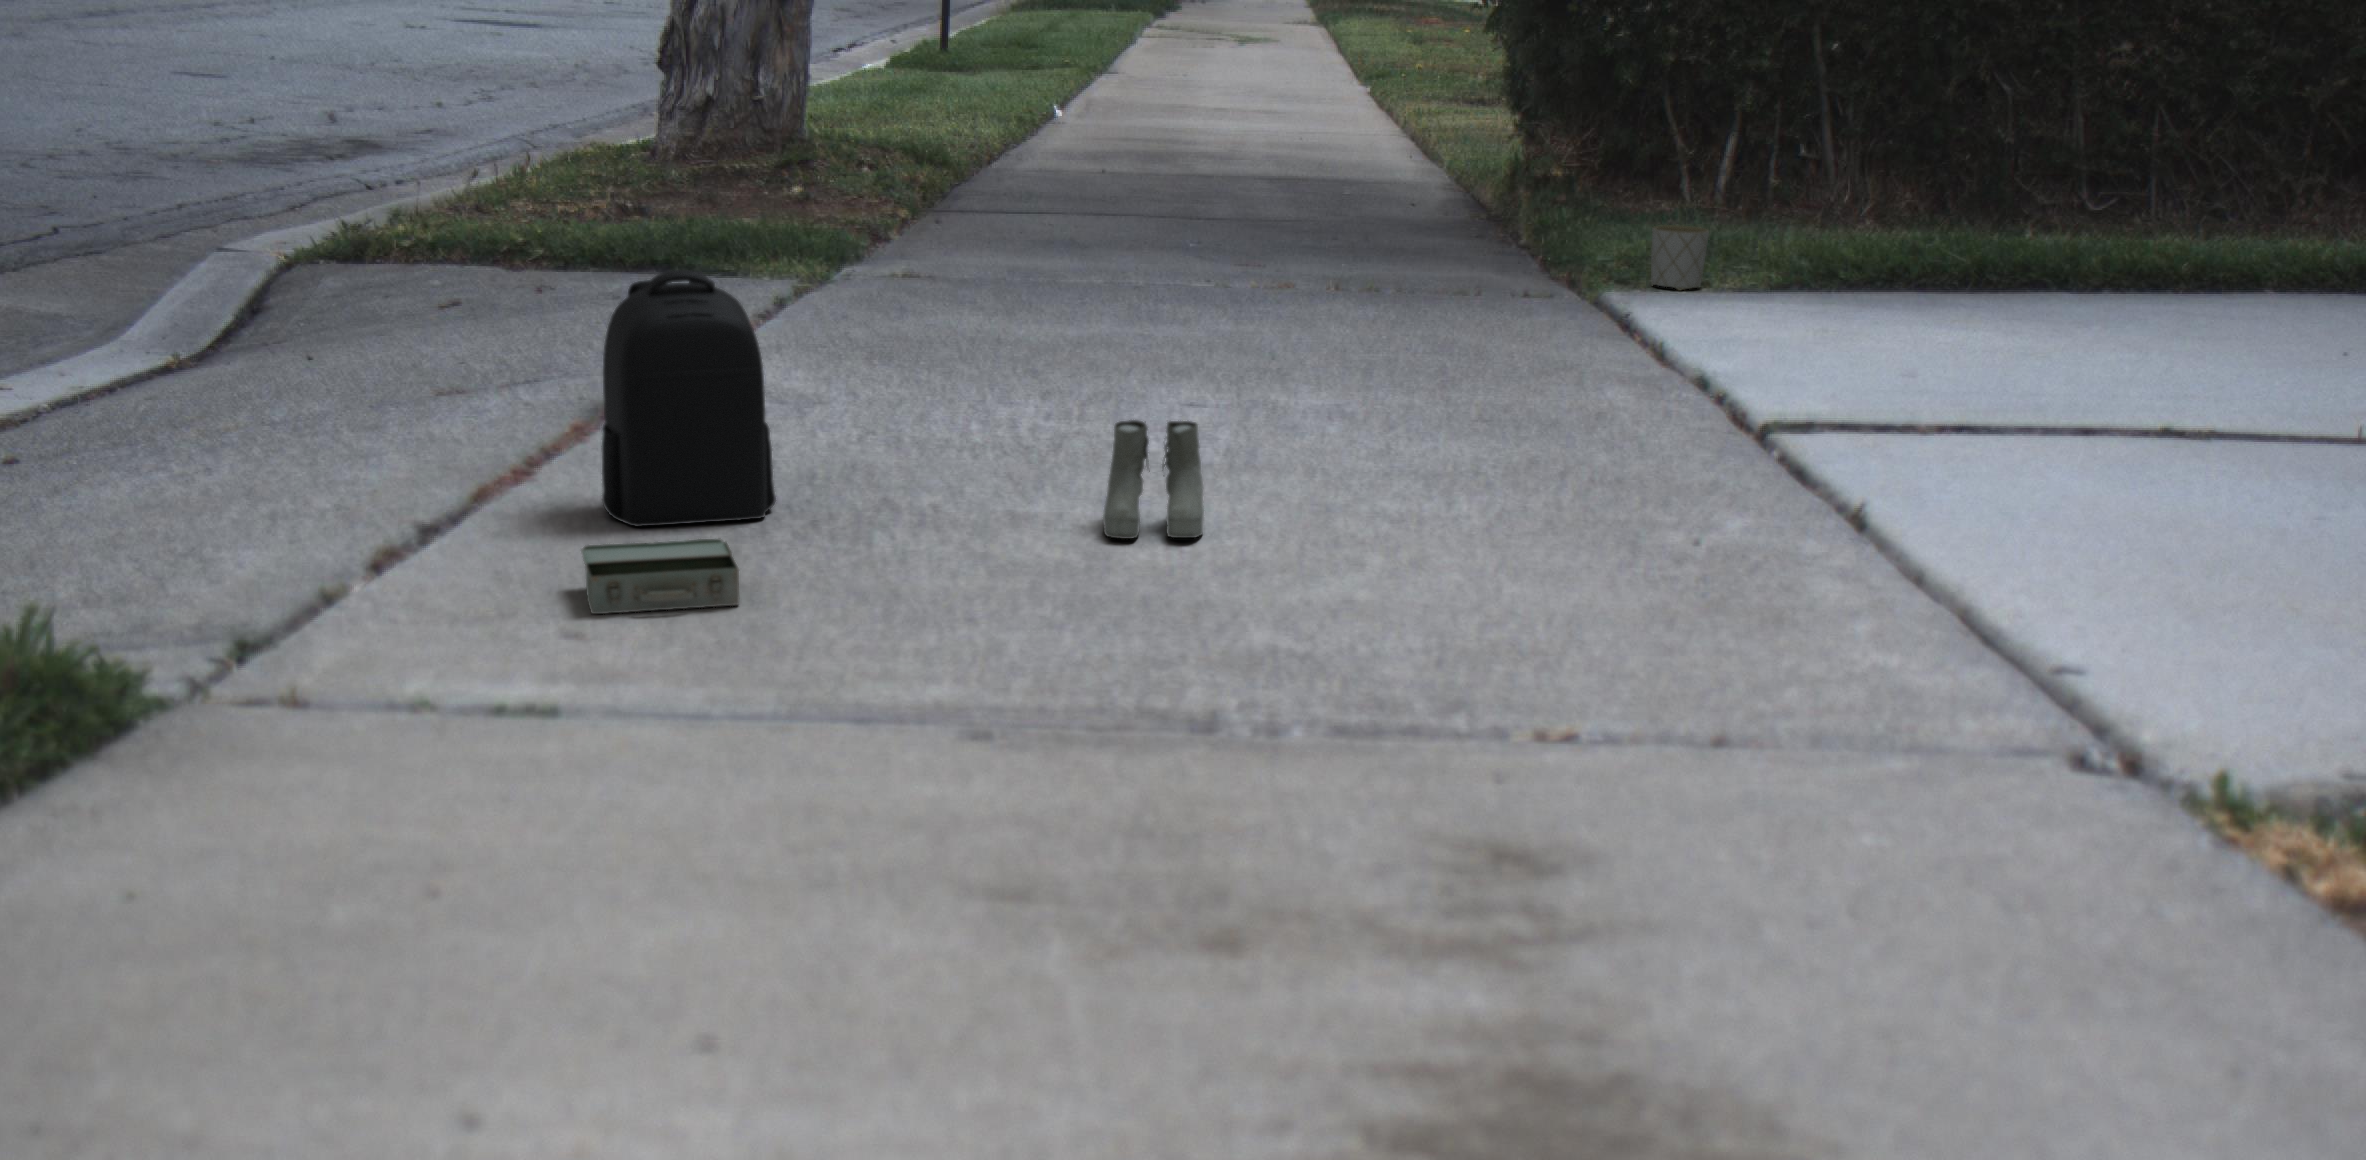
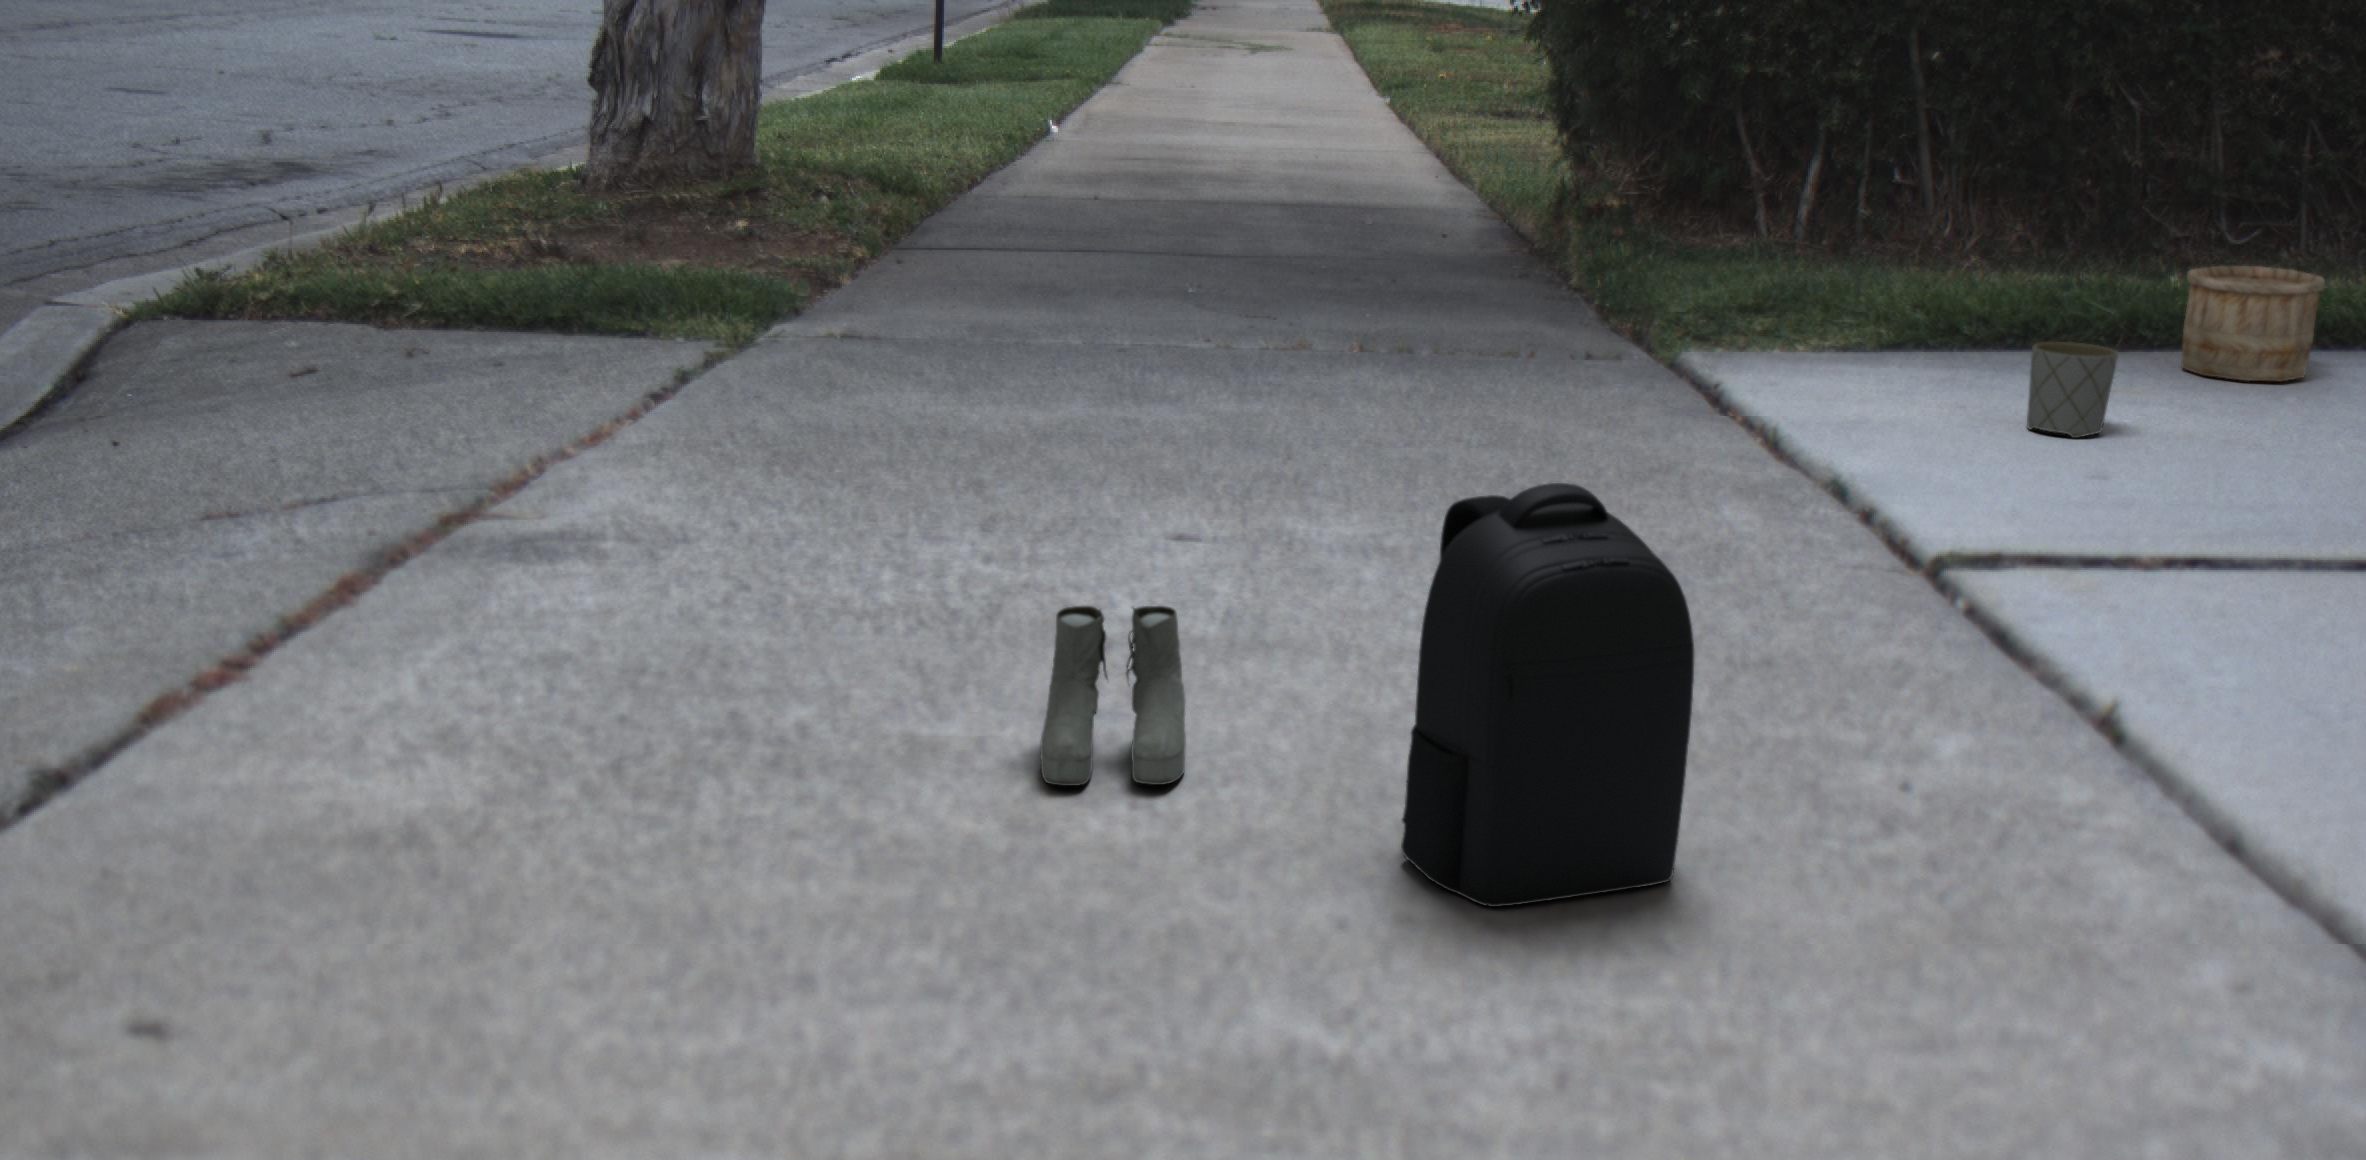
wooden bucket: none [2011,220,2125,314] -> present [2181,266,2325,381]
planter: present [1651,225,1709,291] -> present [2027,342,2118,438]
backpack: present [601,270,776,527] -> present [1401,483,1694,907]
toolbox: present [581,539,739,614] -> none [211,820,459,966]

